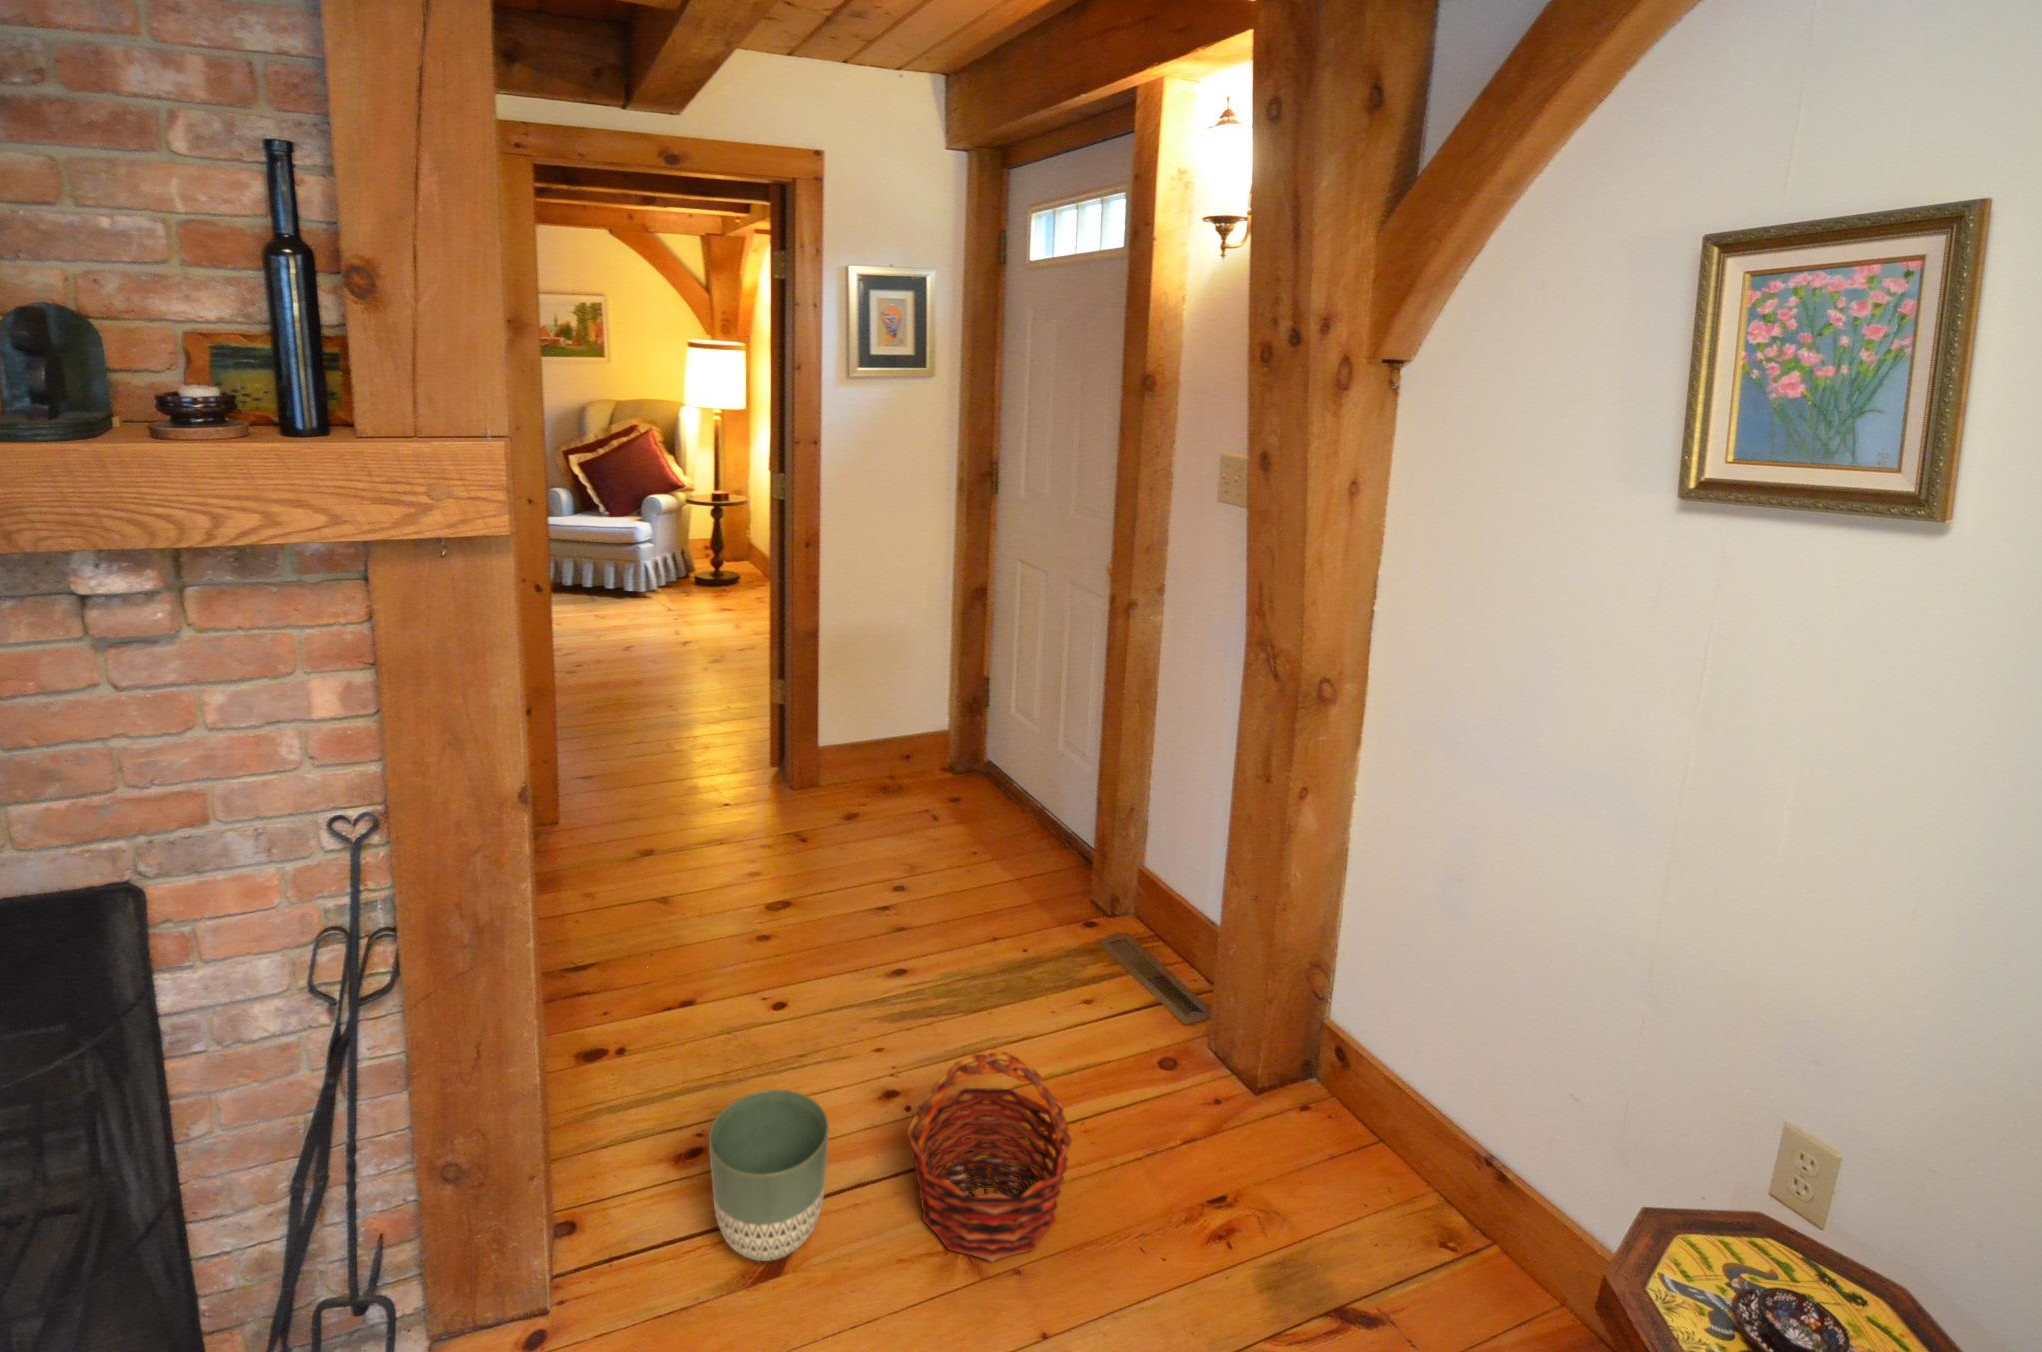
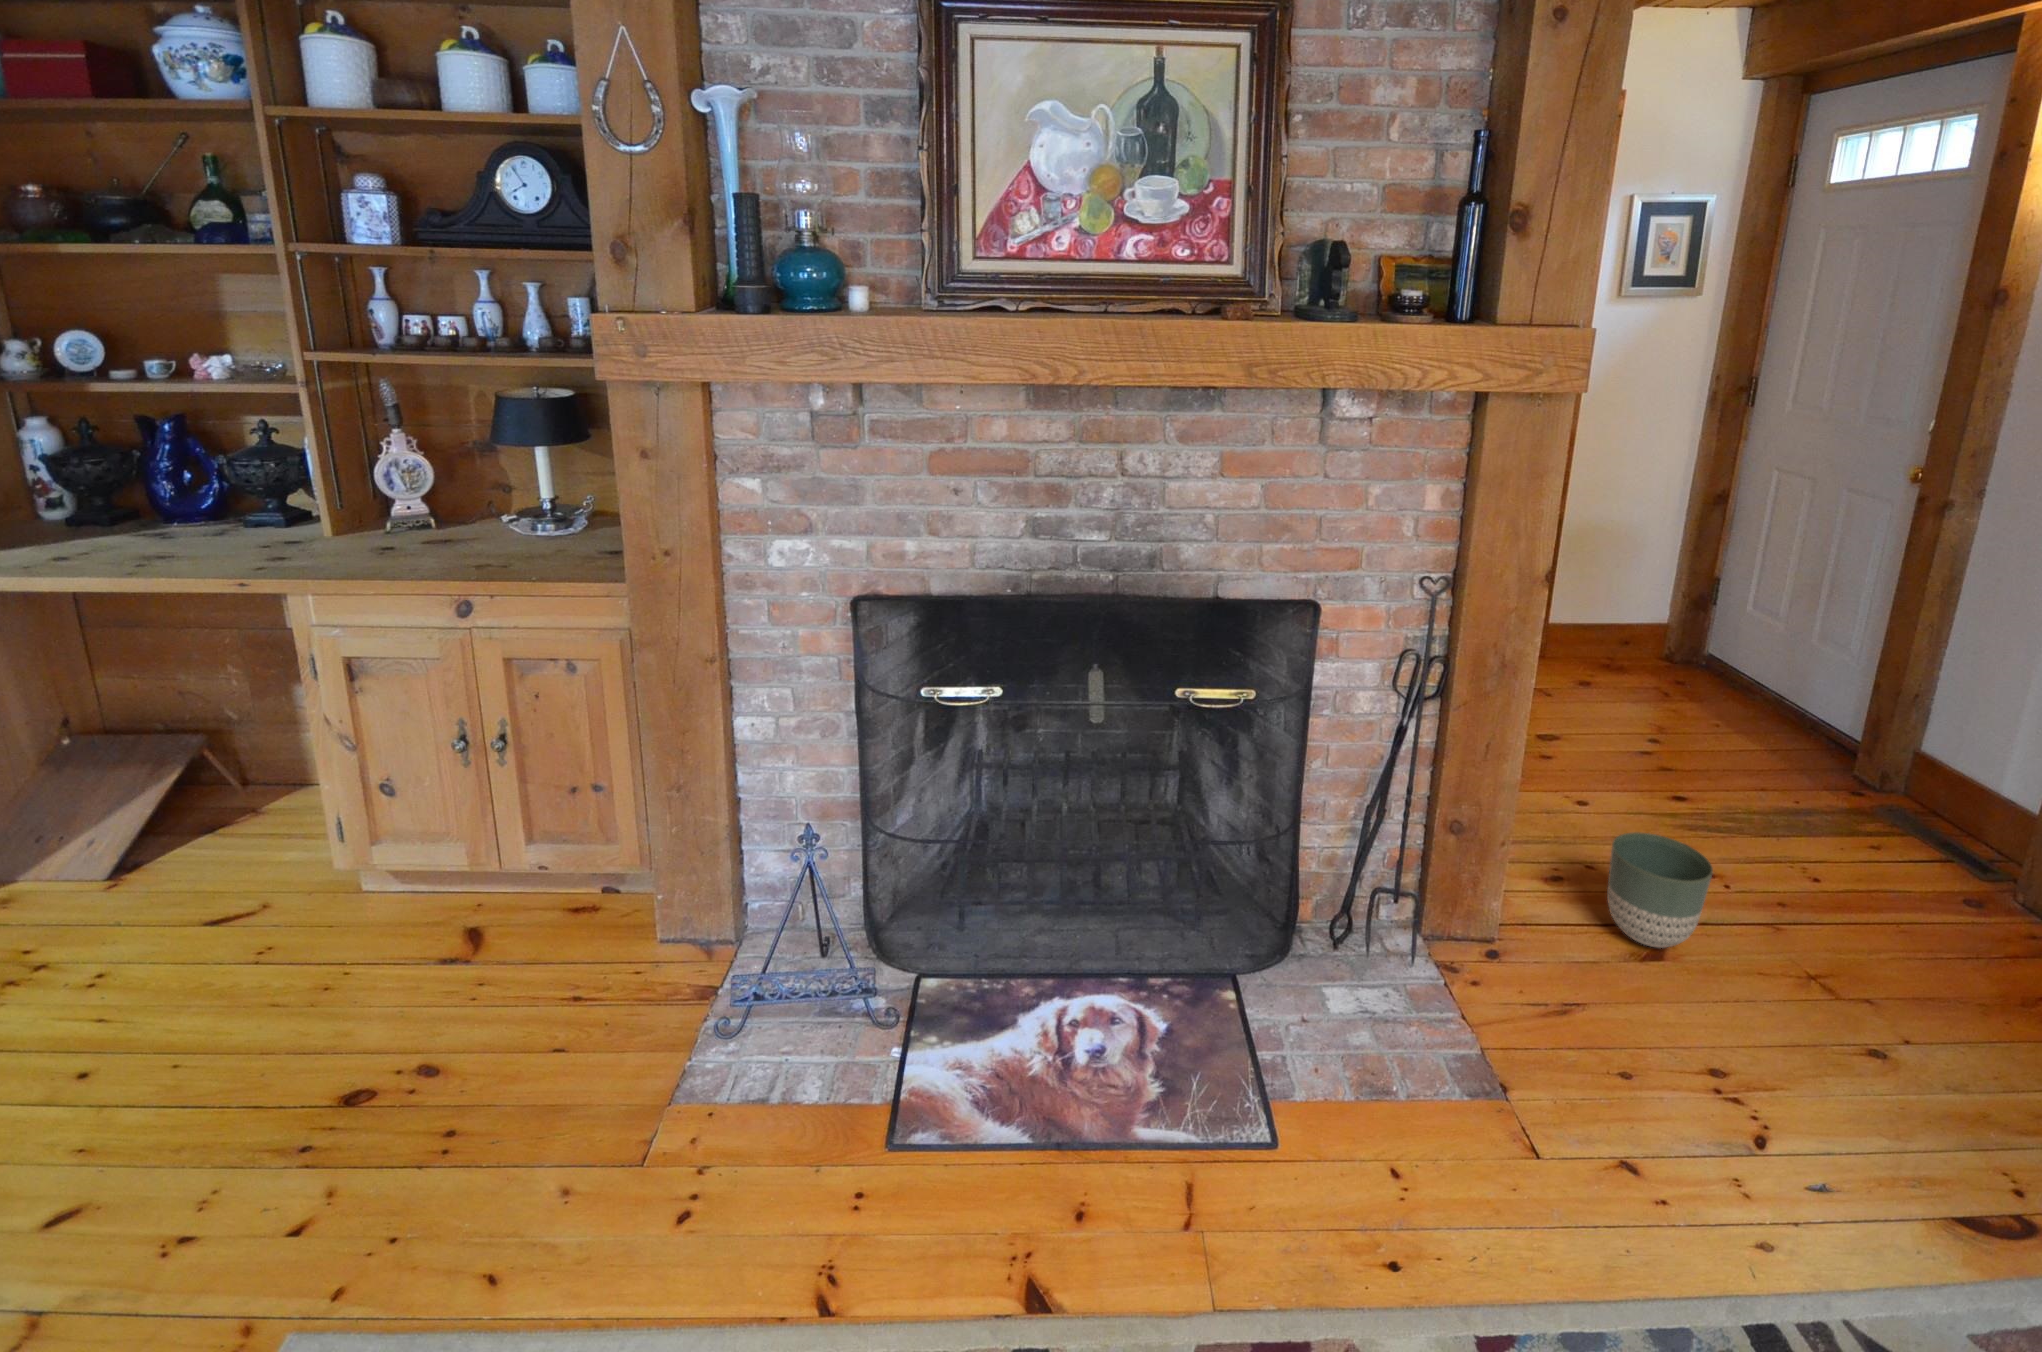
basket: present [907,1053,1072,1261] -> none [1765,838,1925,993]

